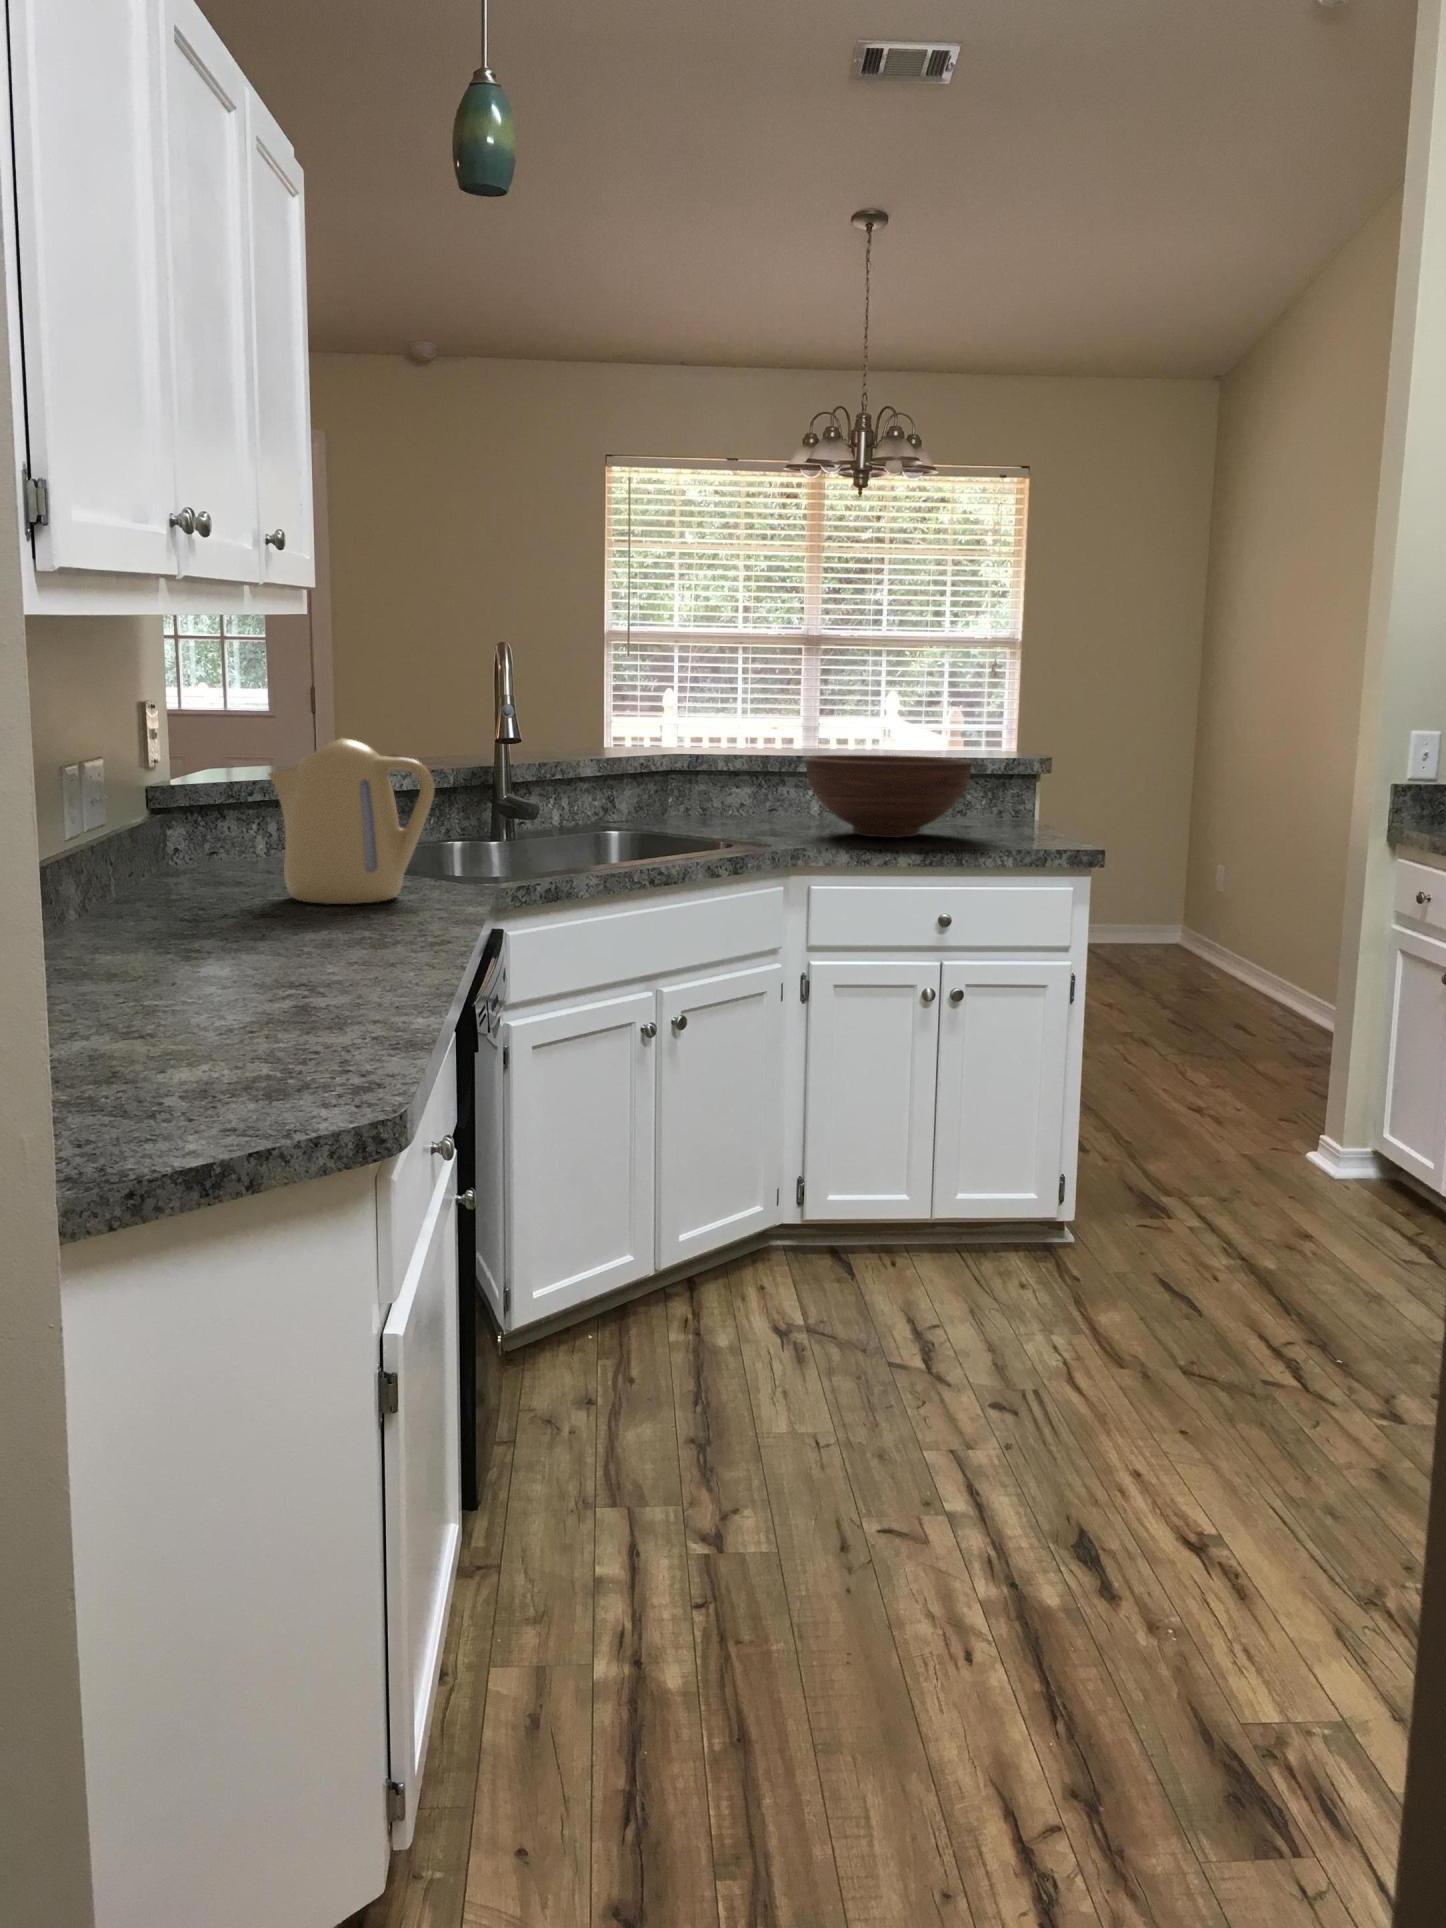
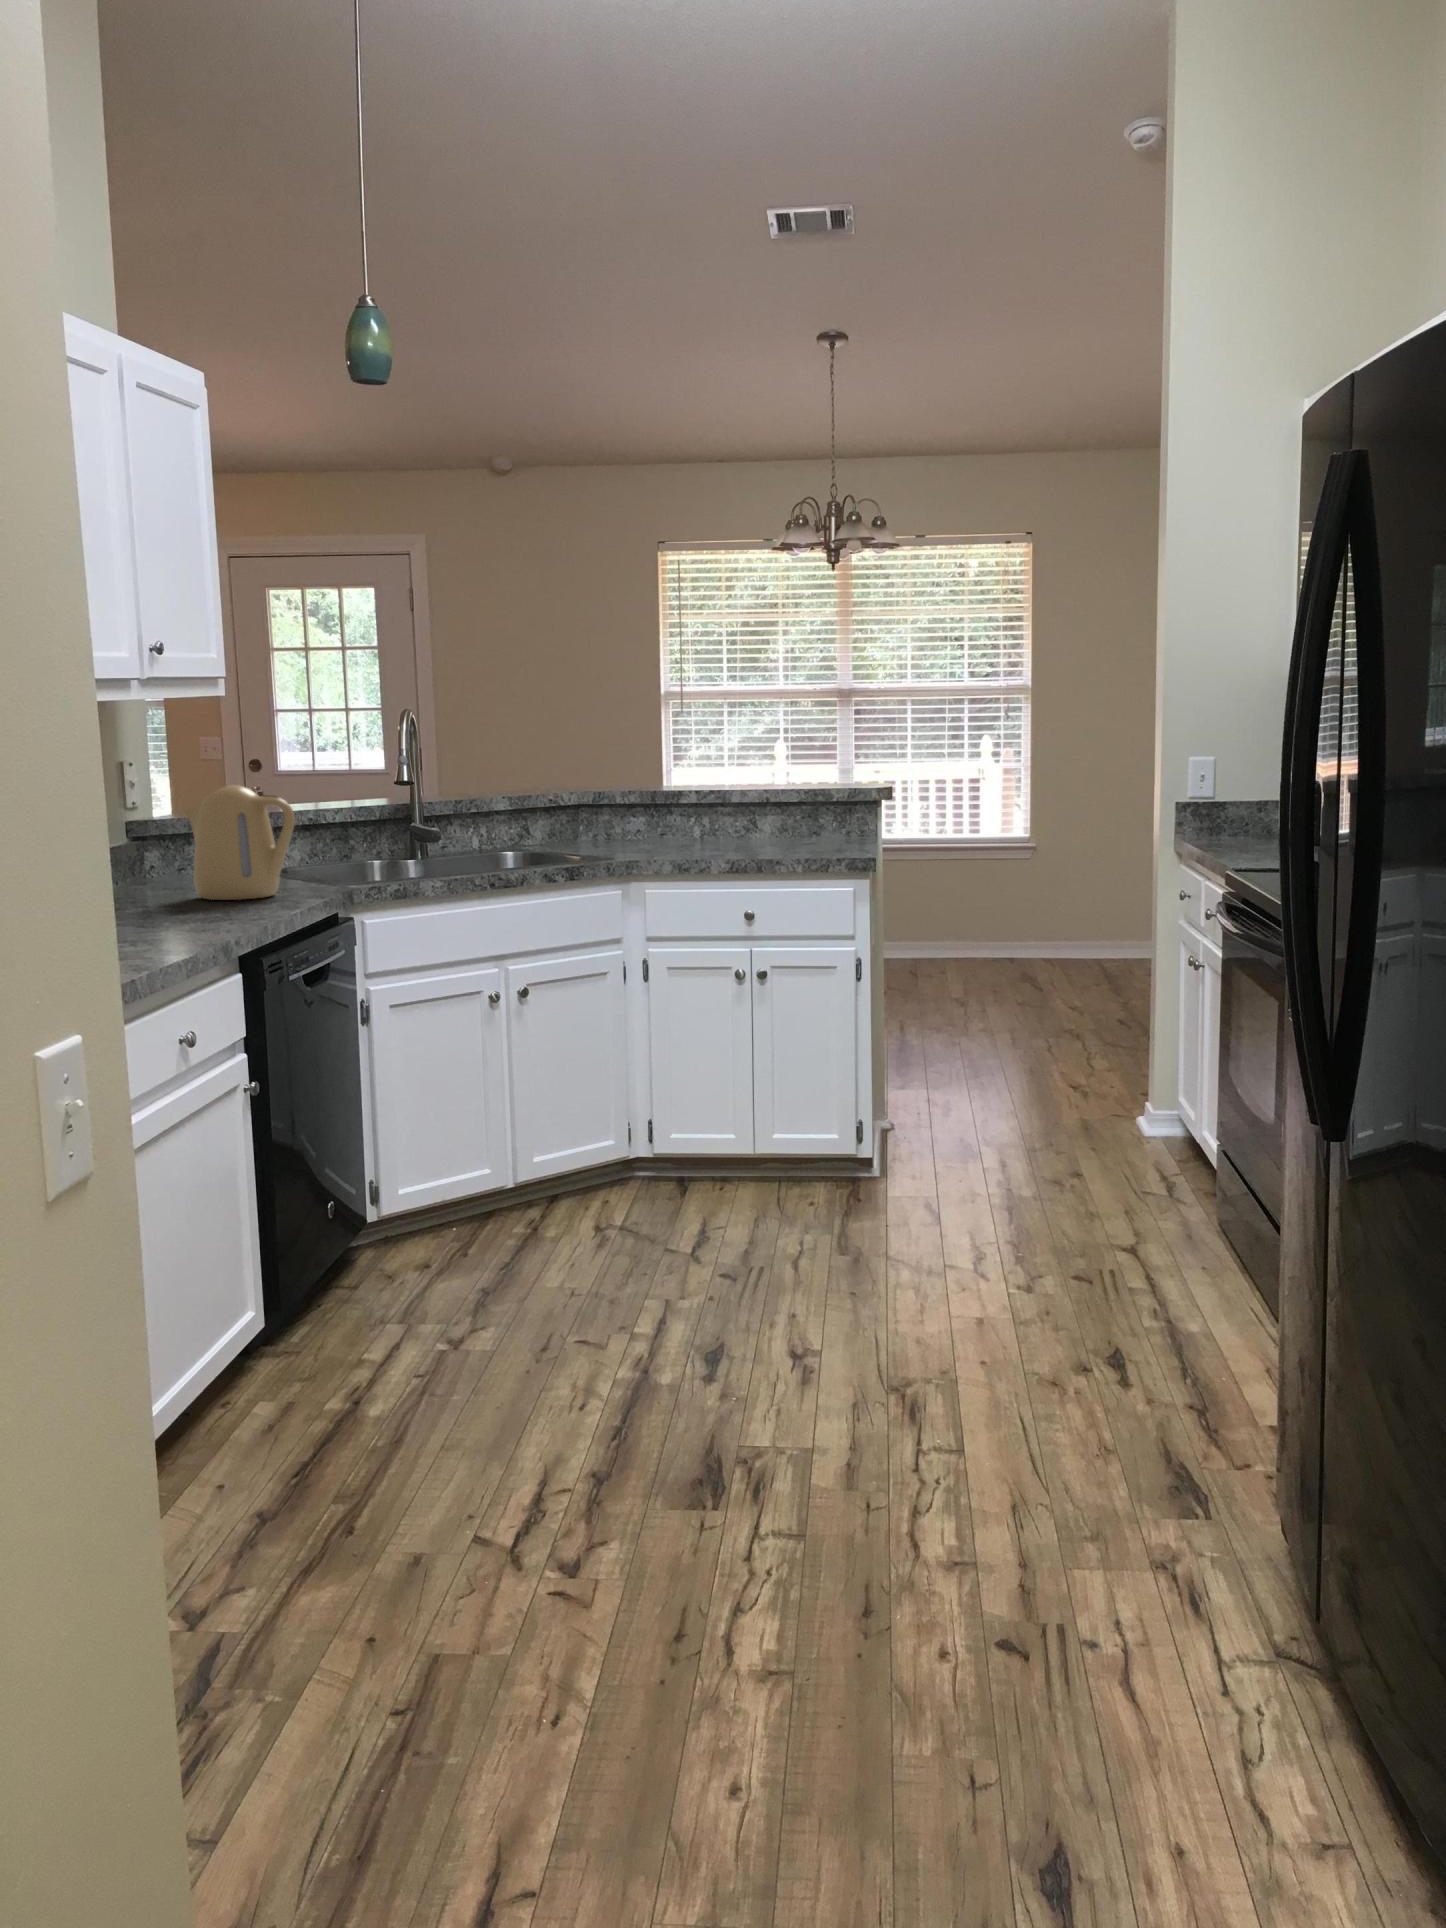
fruit bowl: present [805,755,972,838] -> none [660,788,790,852]

